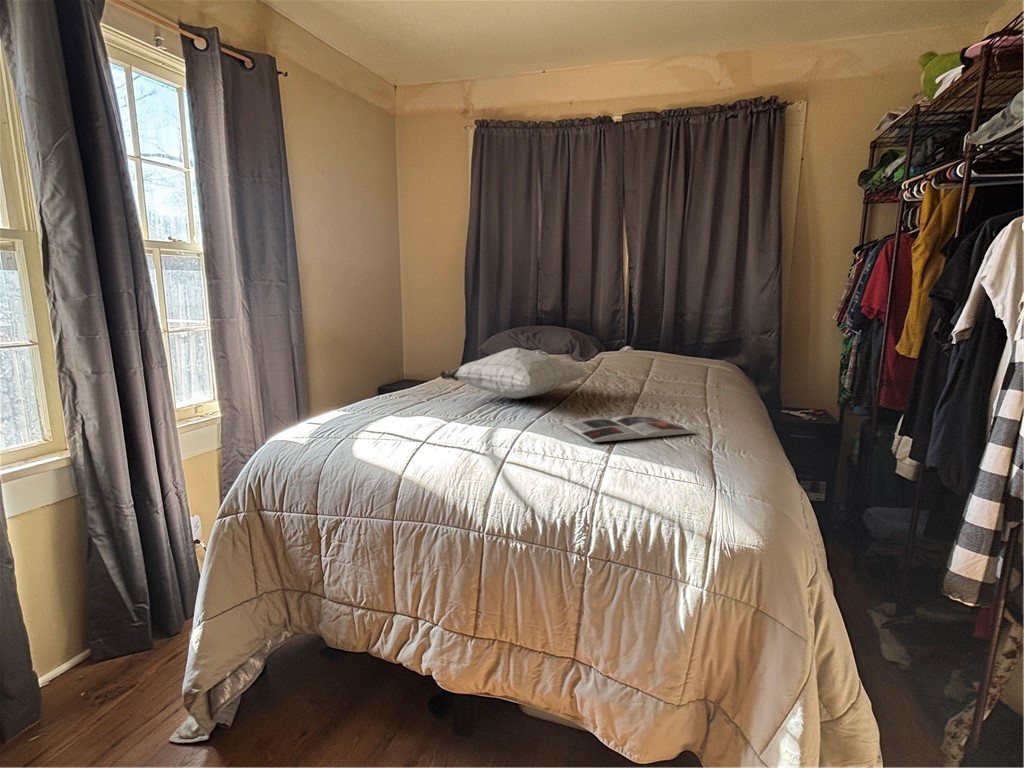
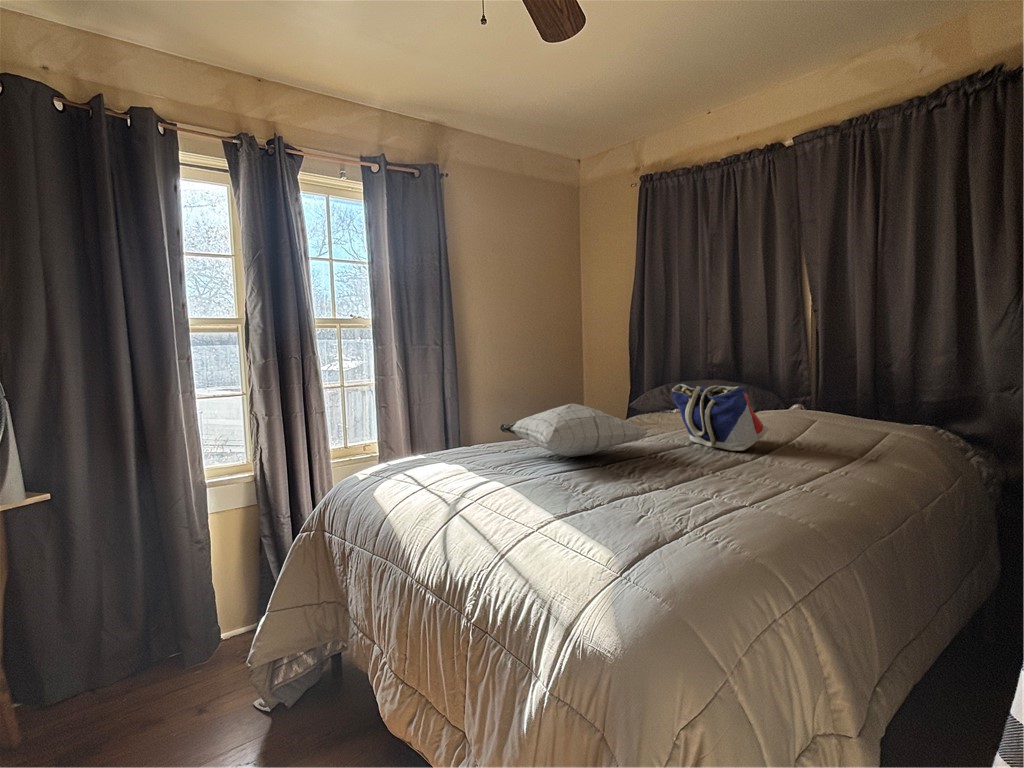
tote bag: none [574,329,657,385] -> present [672,384,768,451]
magazine: present [563,415,693,442] -> none [555,482,691,511]

